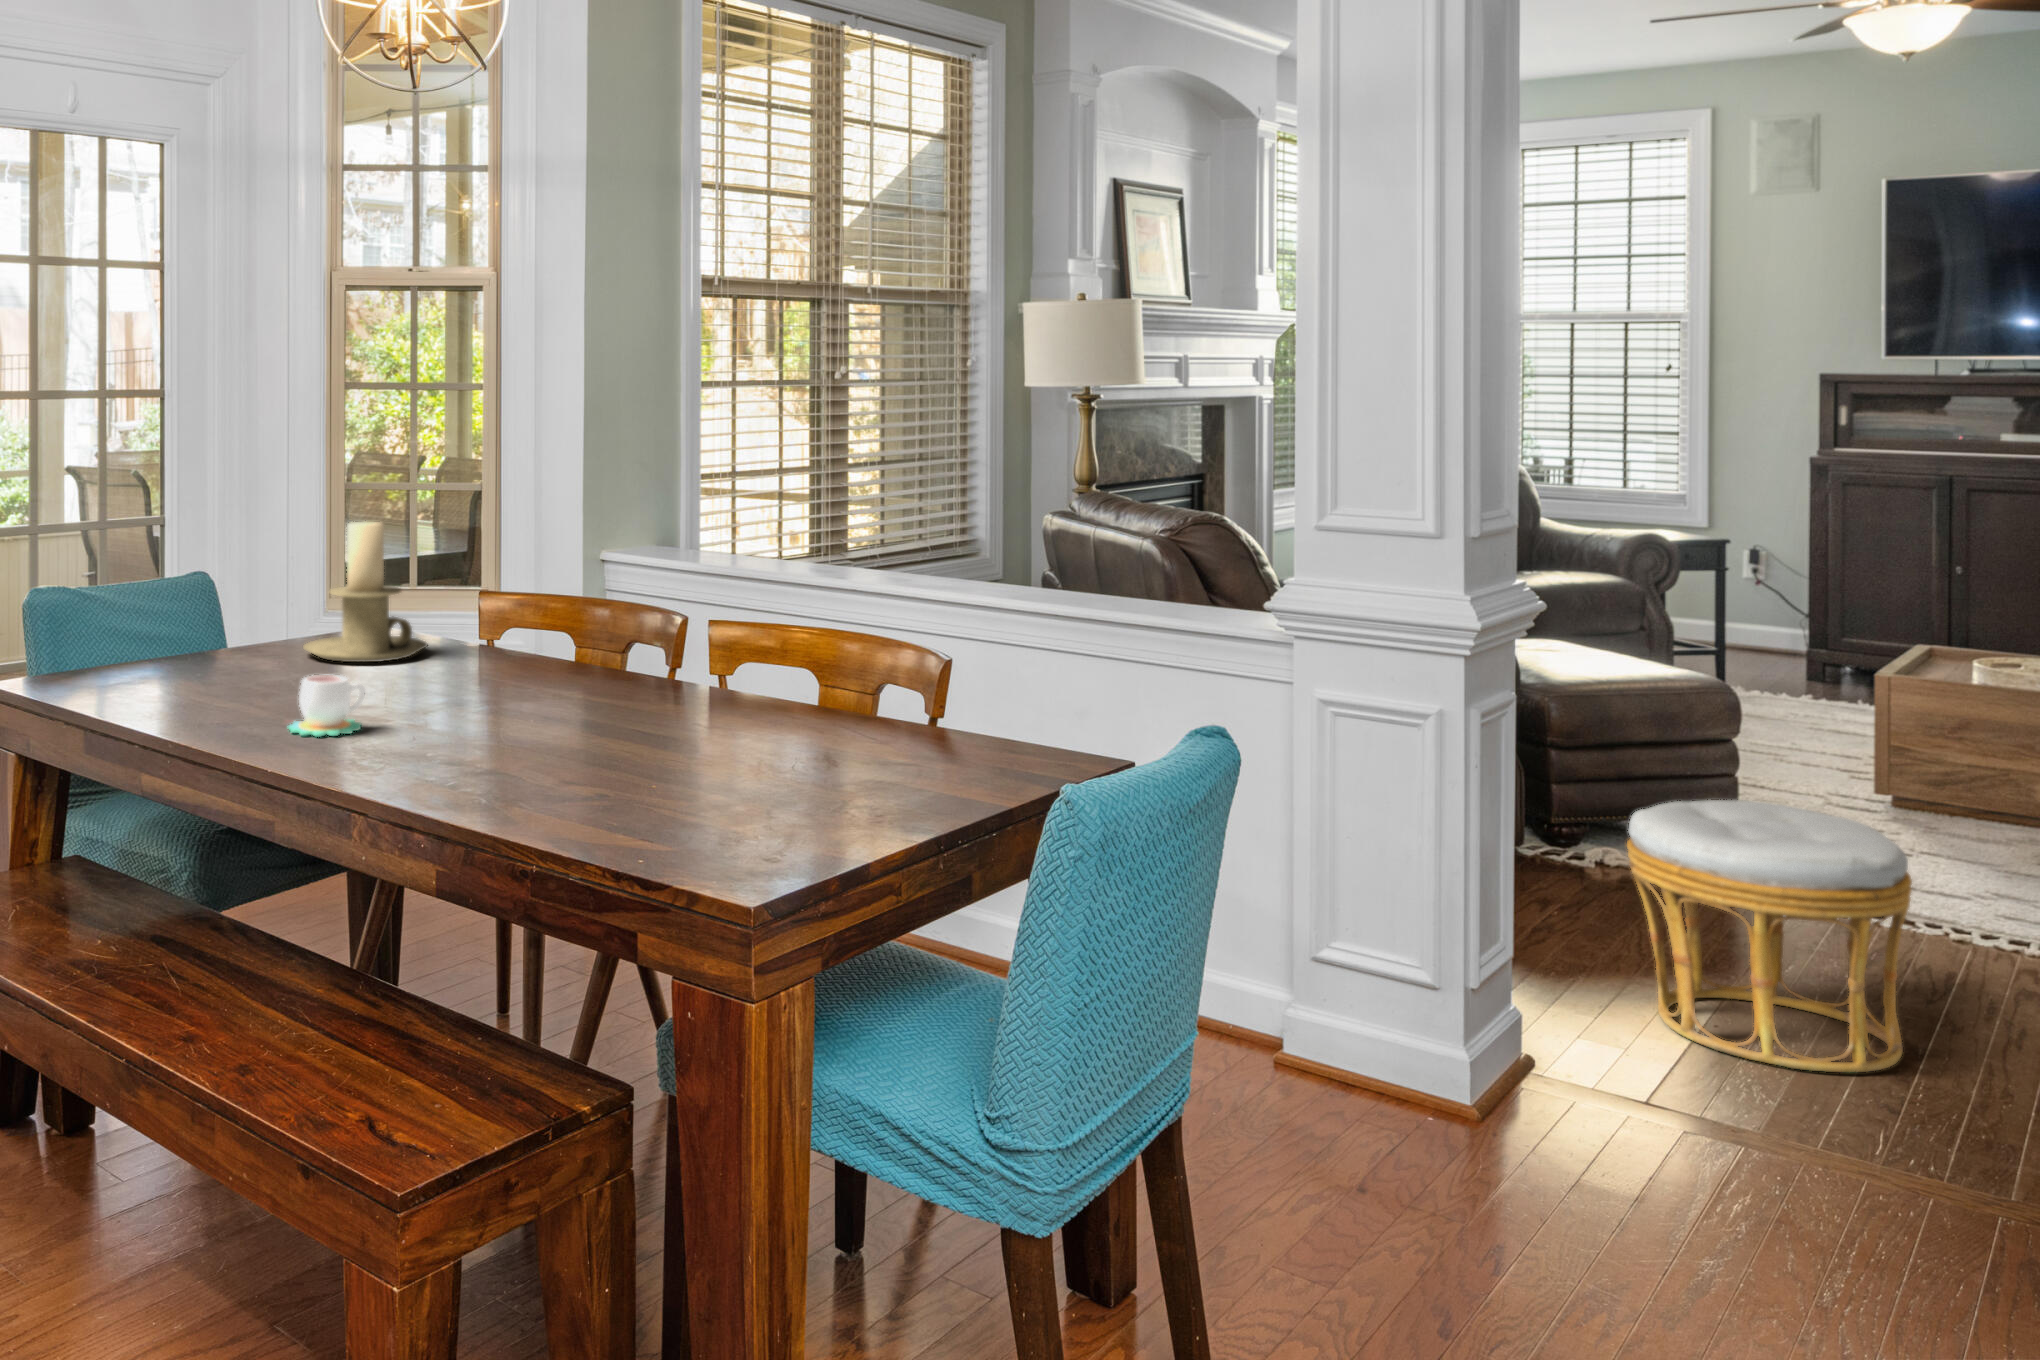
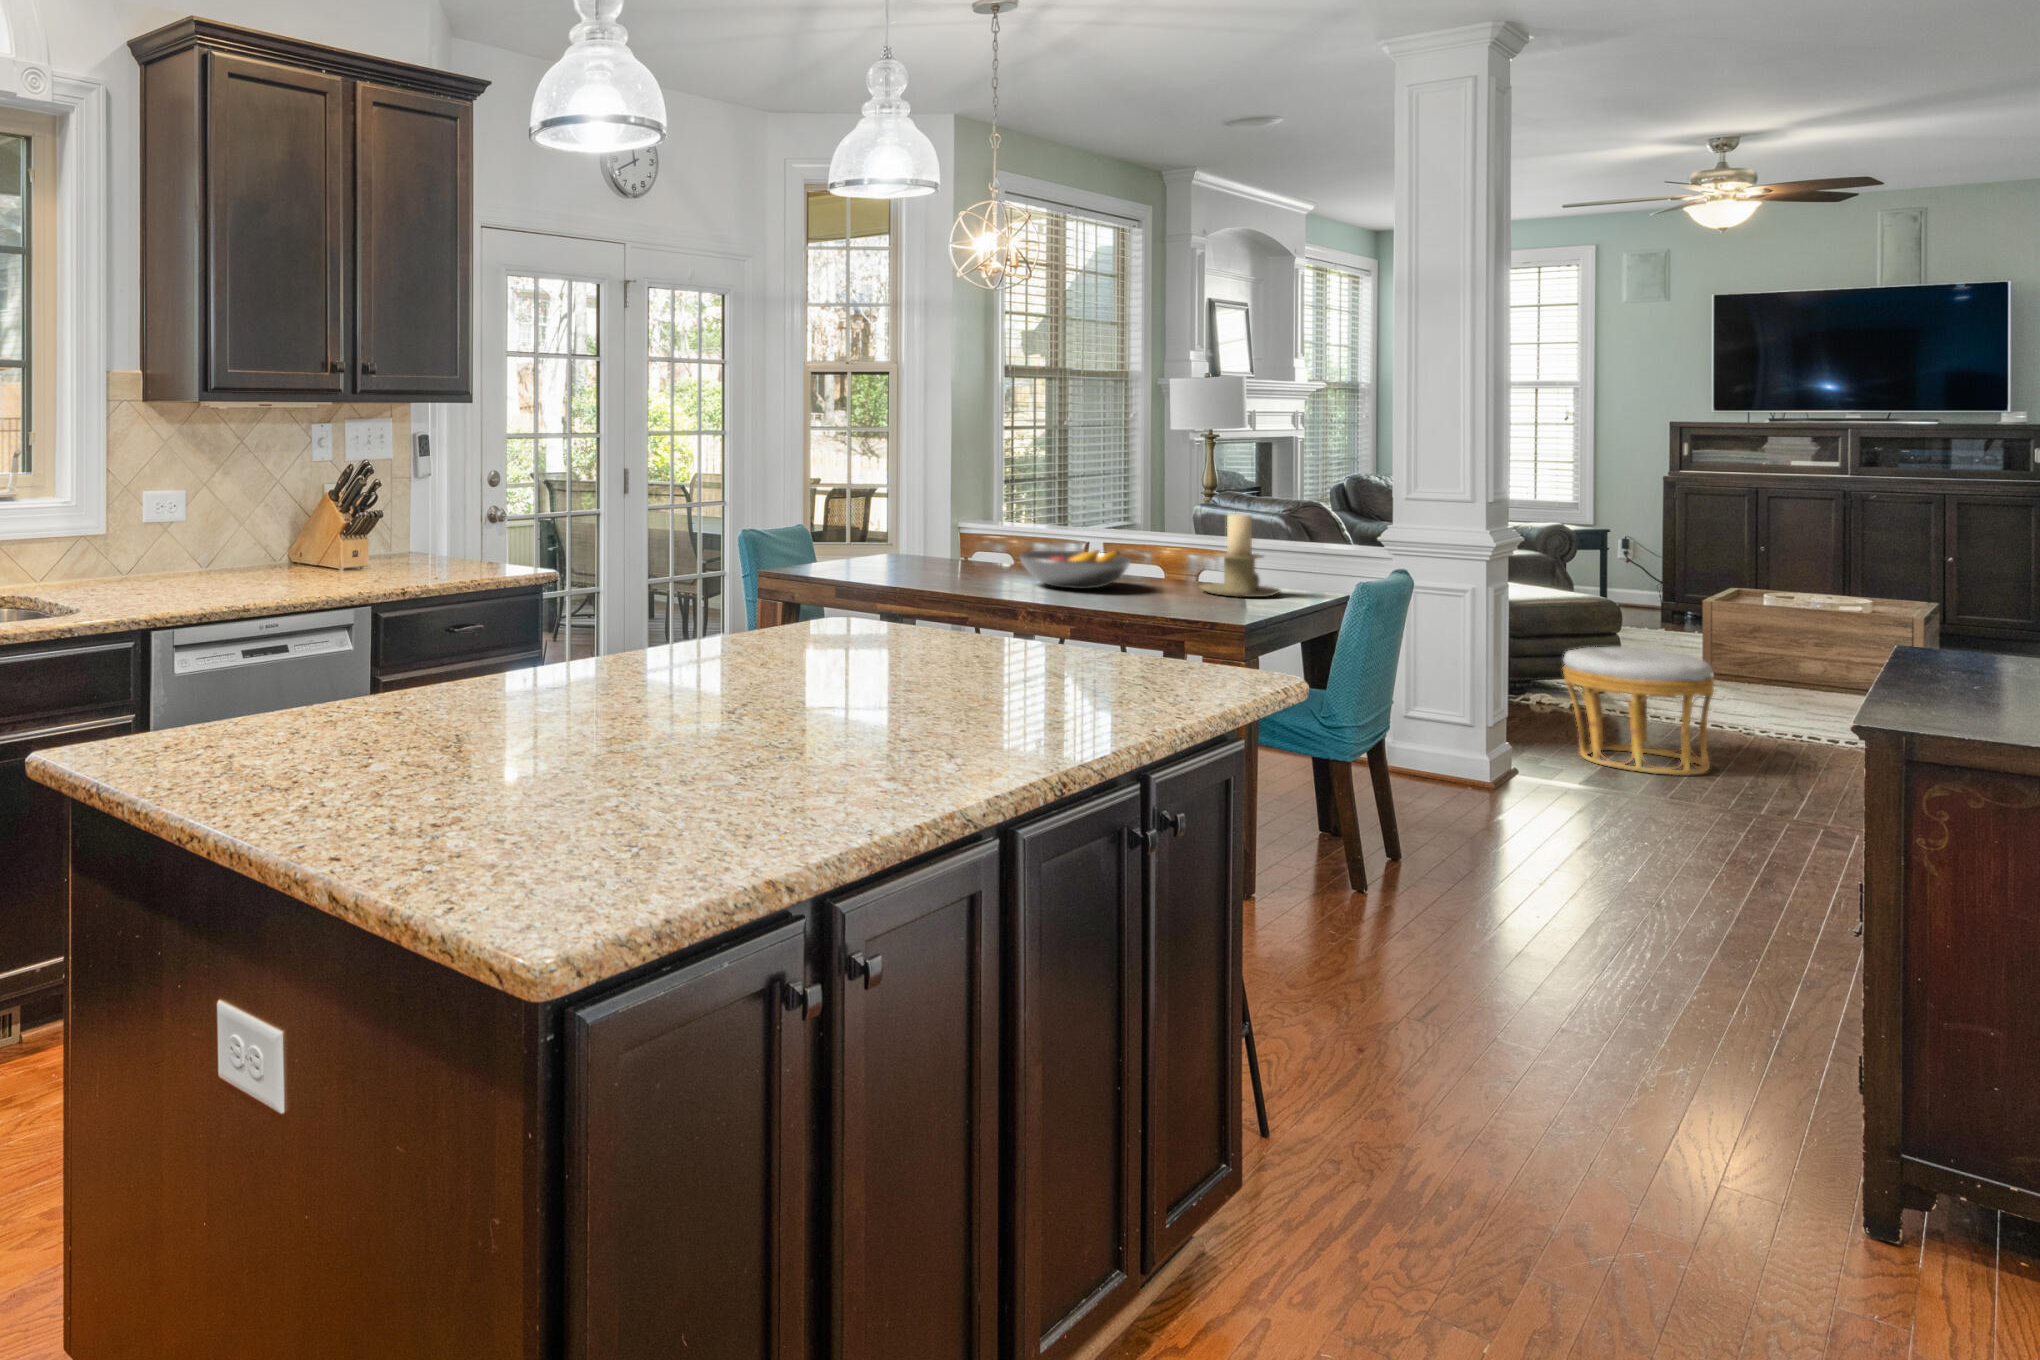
candle holder: present [303,522,427,662] -> present [1200,514,1281,597]
fruit bowl: none [439,652,674,748] -> present [1018,550,1131,589]
mug: present [288,675,366,736] -> none [943,560,978,586]

